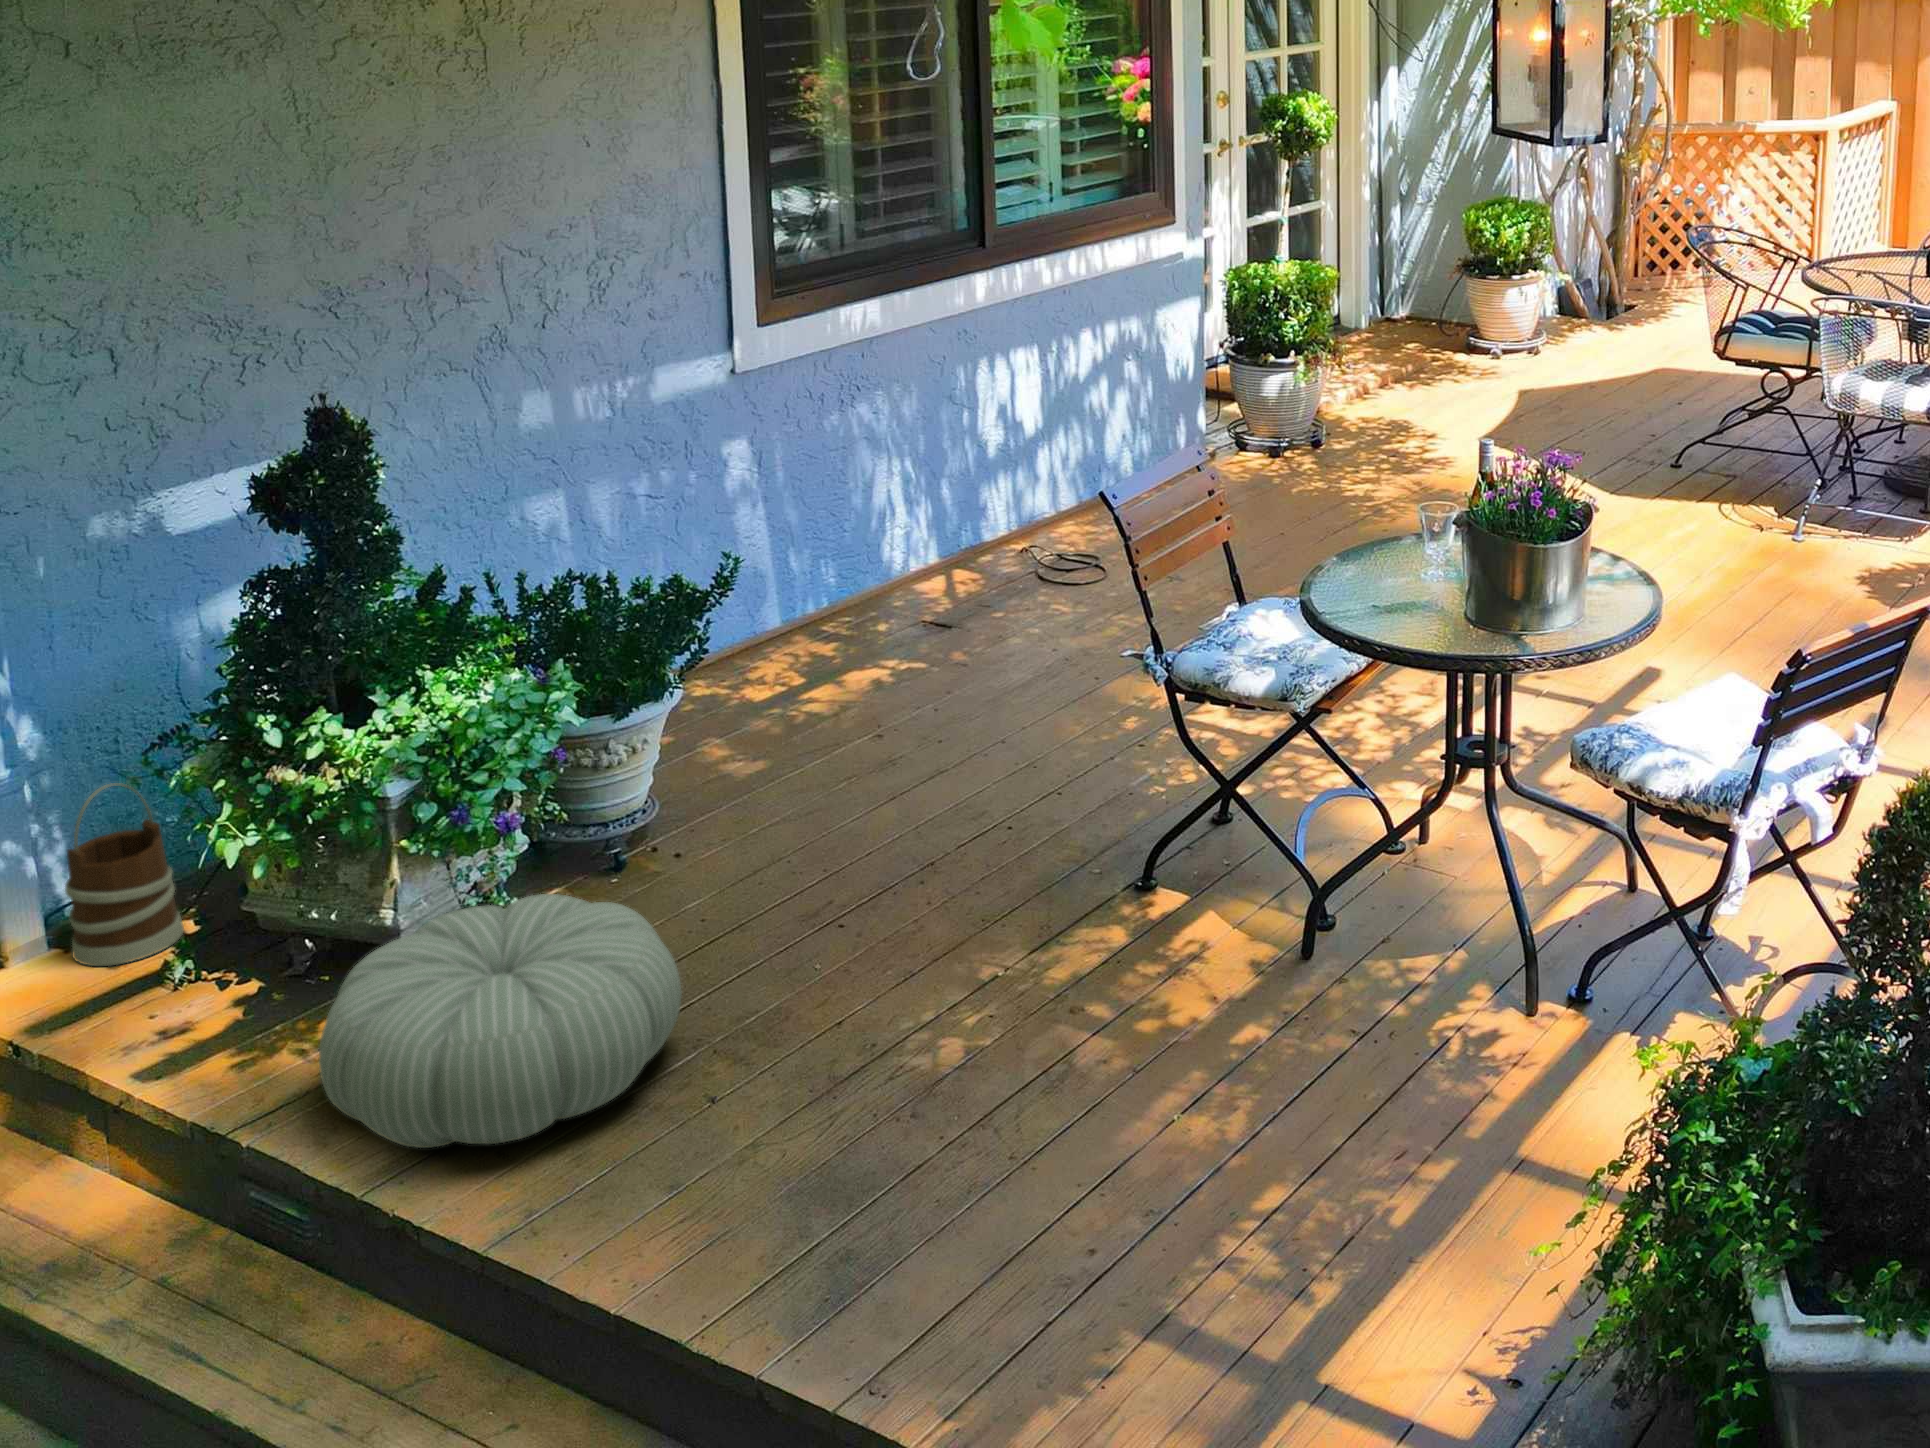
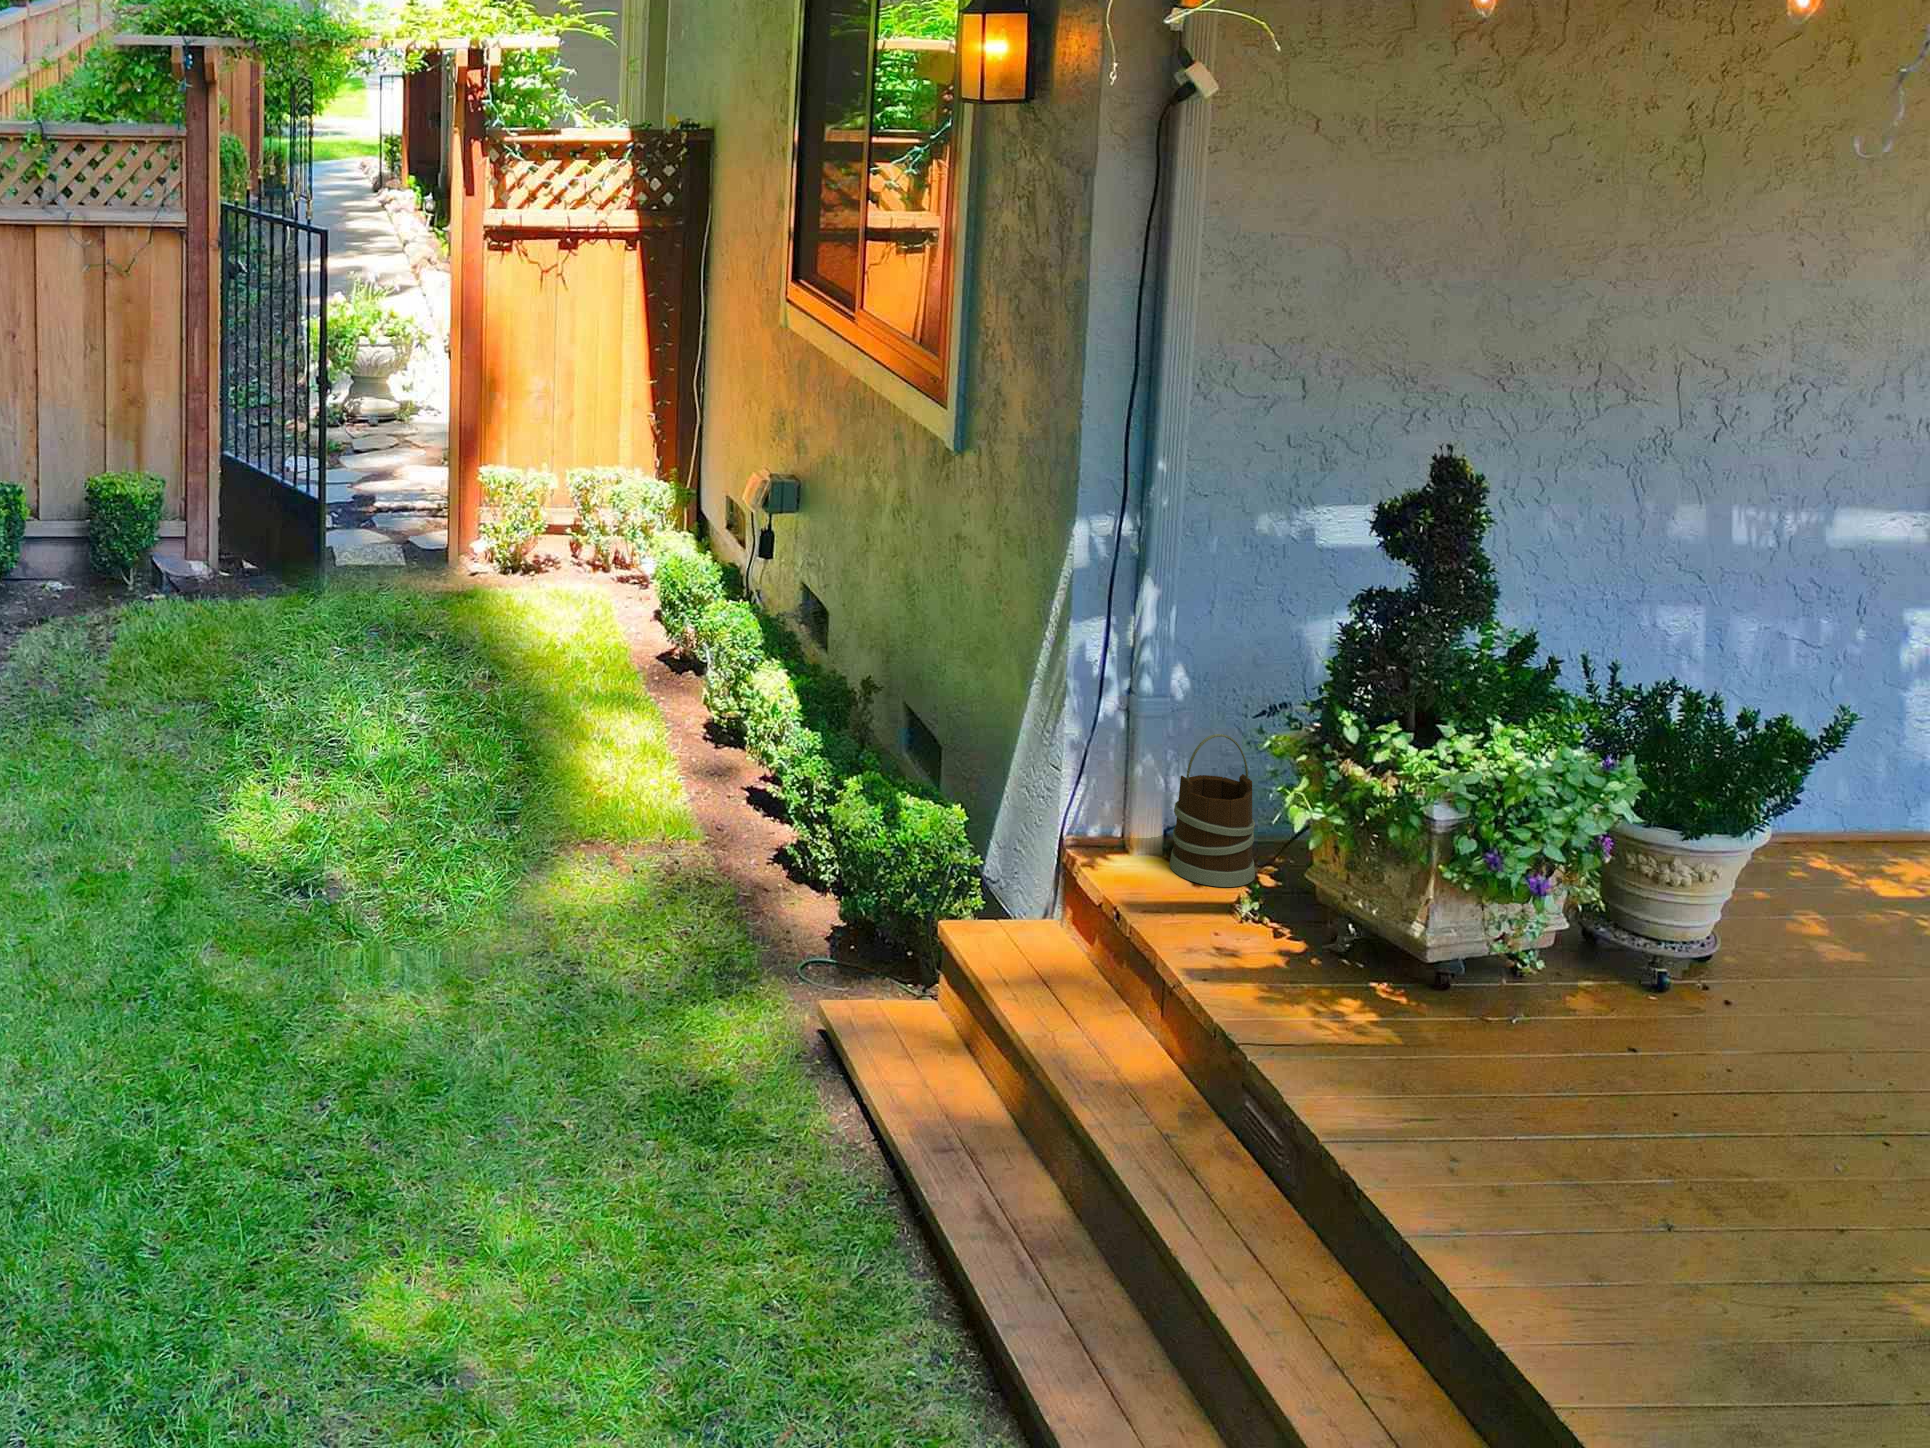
pouf: present [319,894,682,1148] -> none [1326,945,1687,1187]

